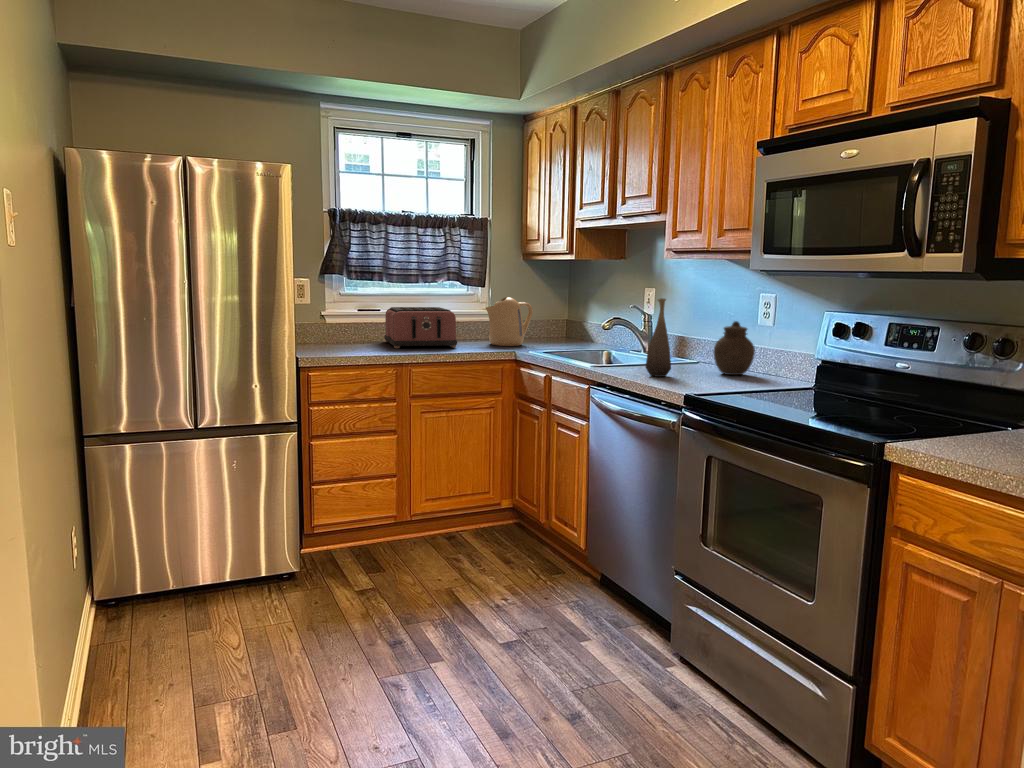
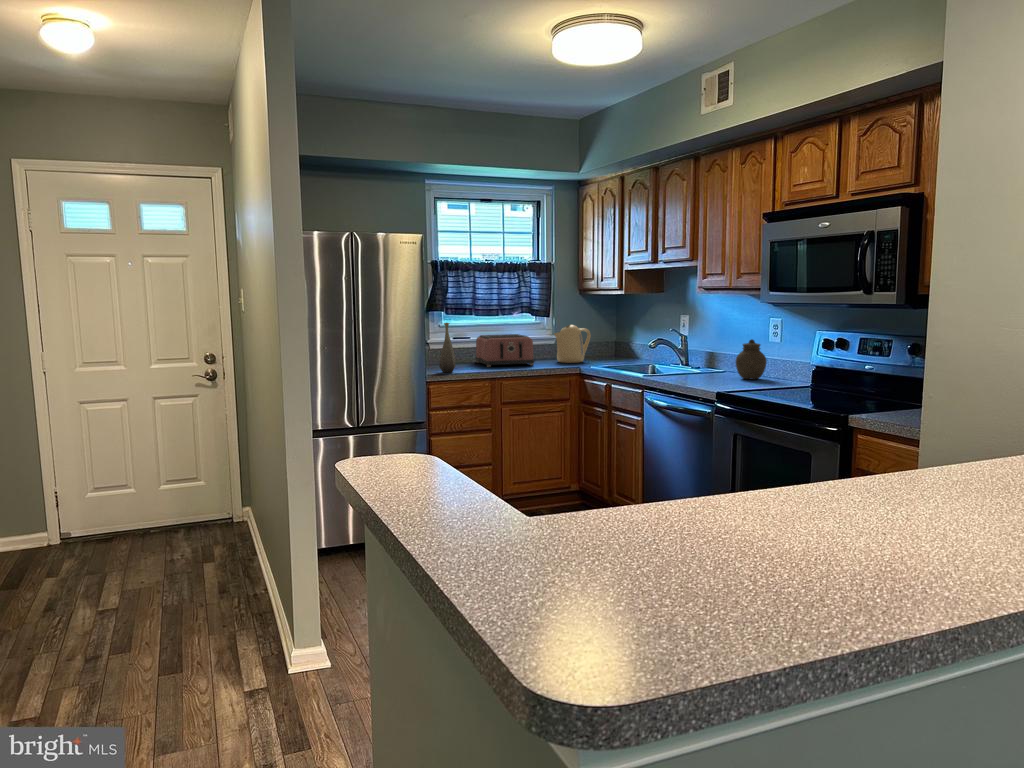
bottle: present [646,298,671,377] -> present [439,323,455,373]

